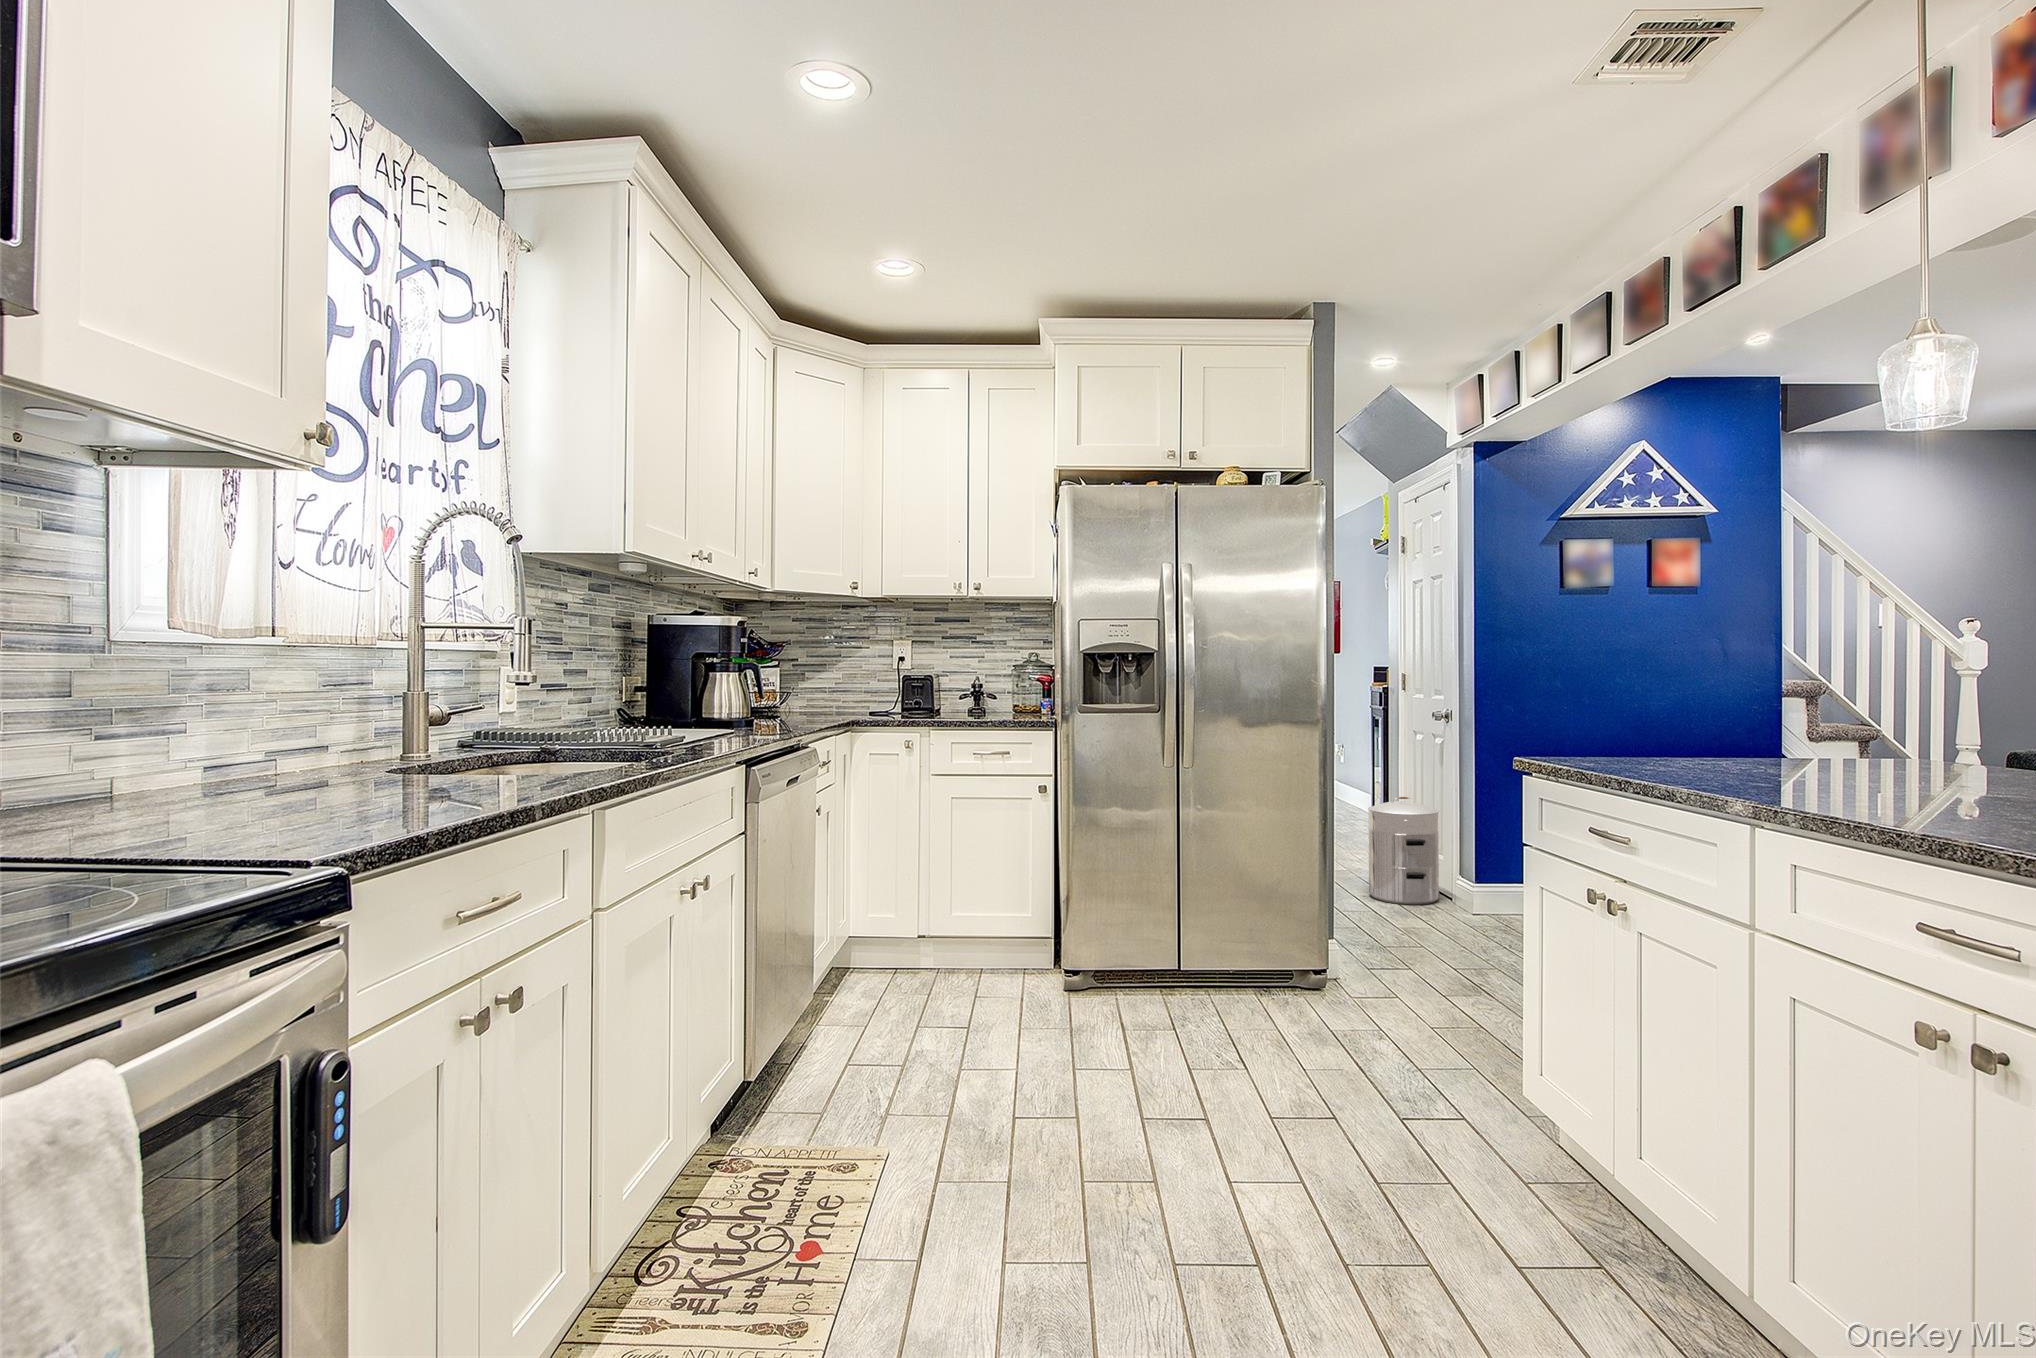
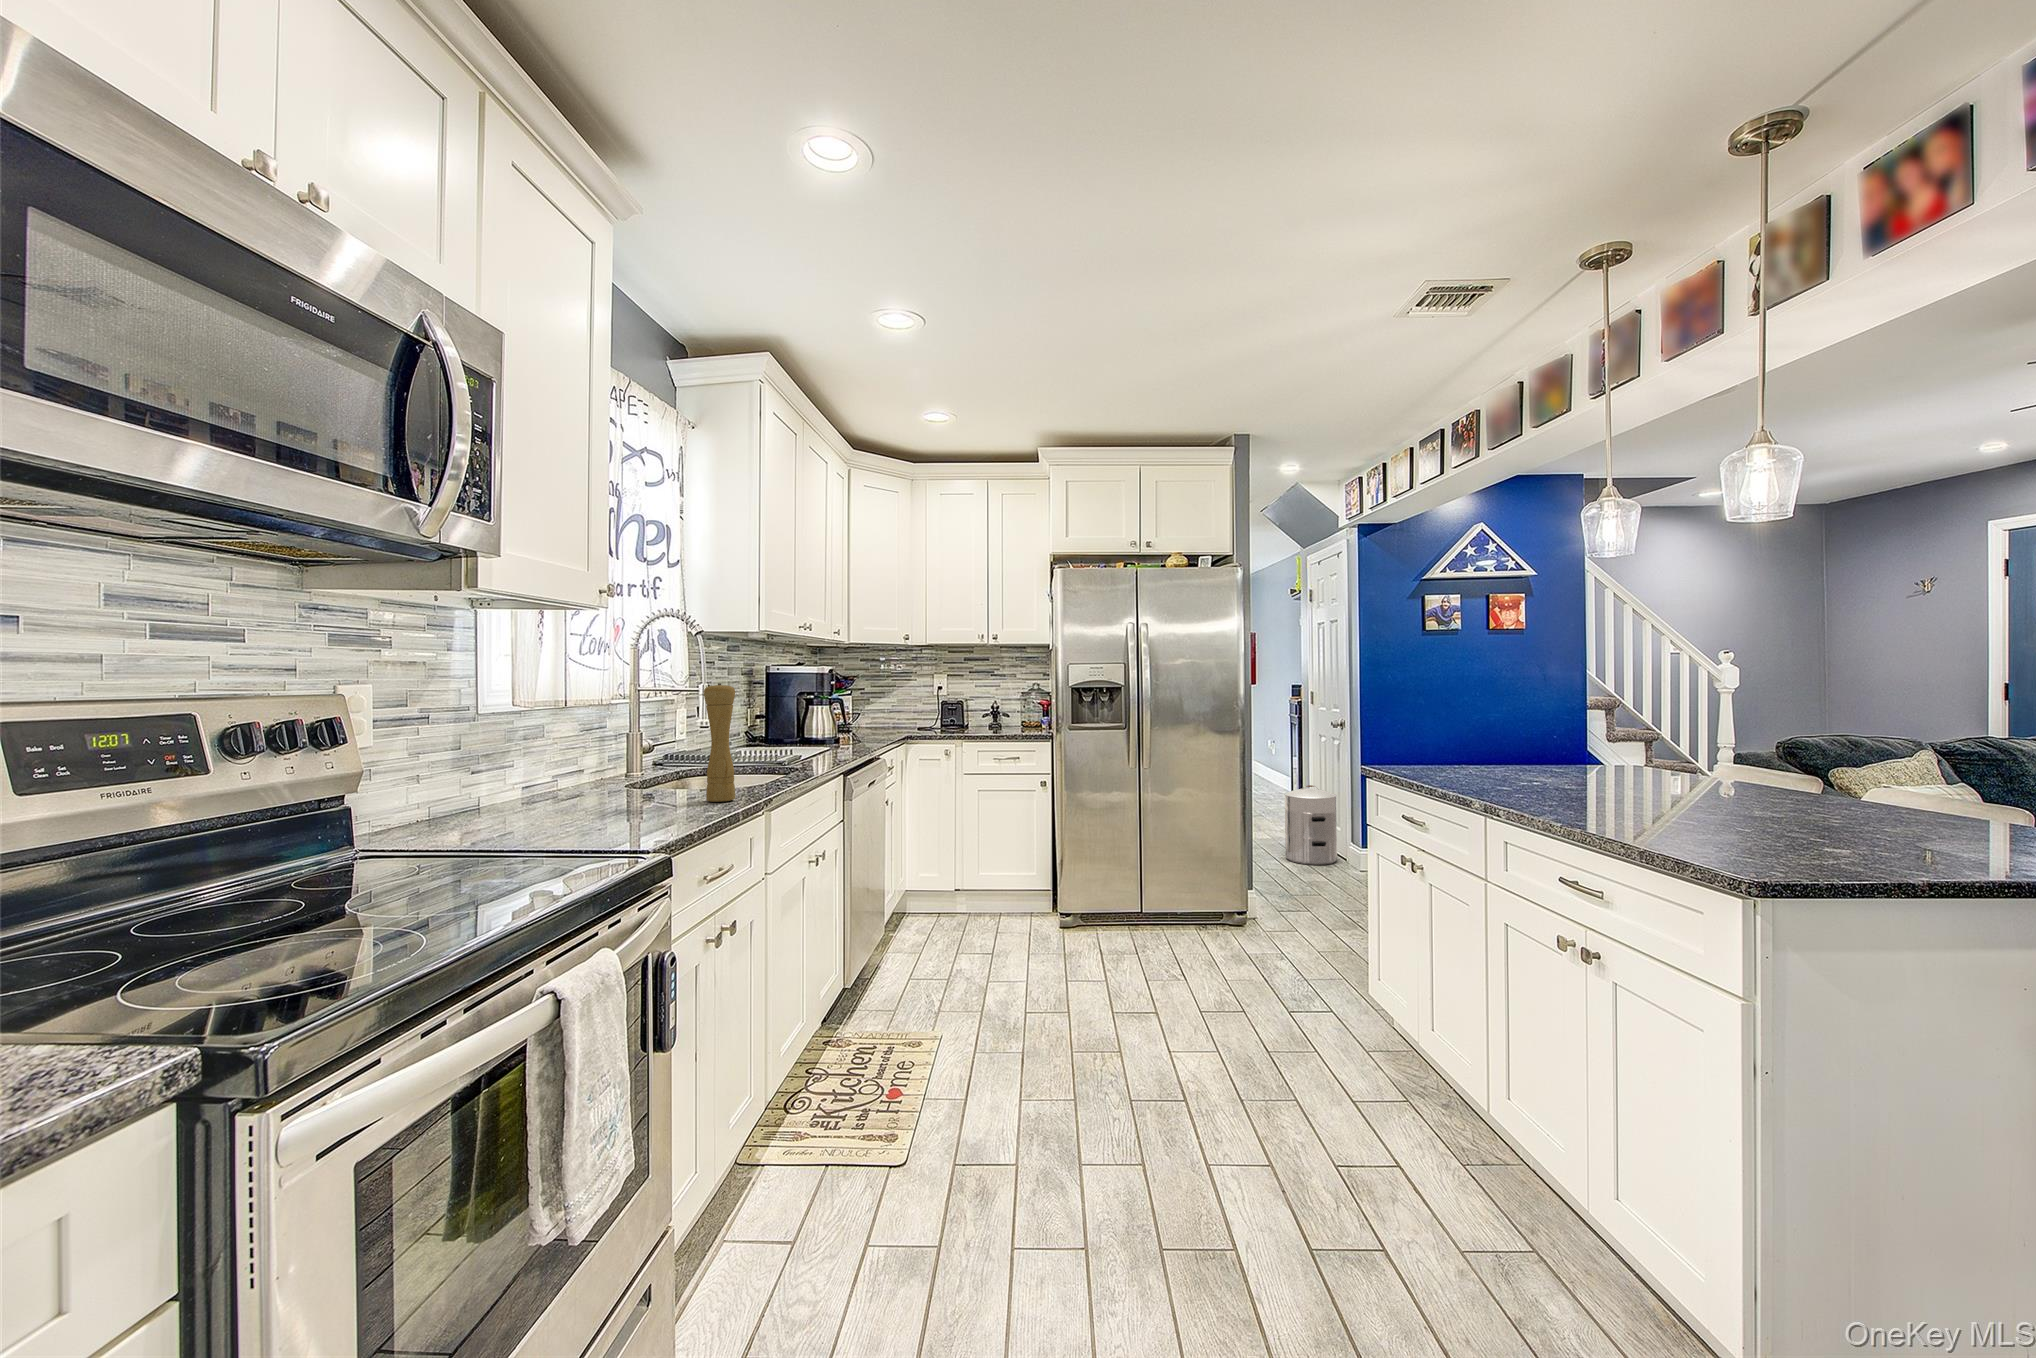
pepper mill: none [493,599,546,790] -> present [704,683,735,802]

